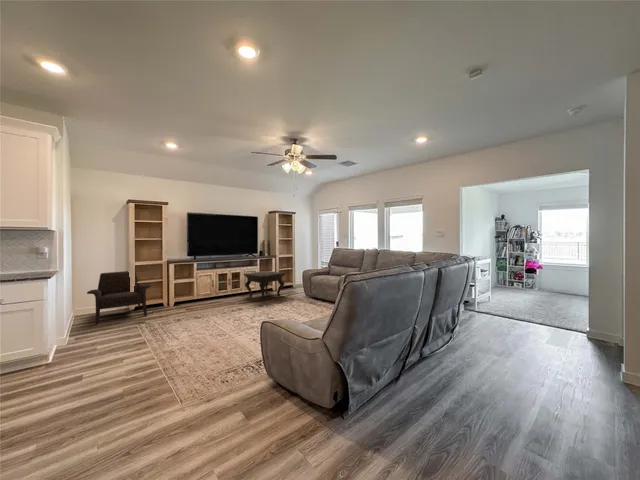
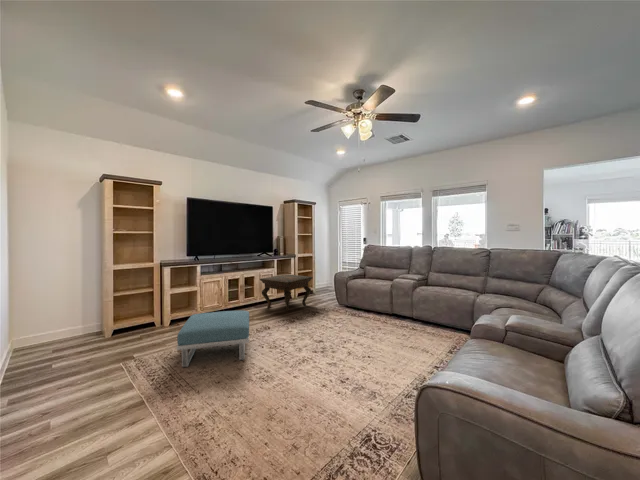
armchair: present [87,271,151,324] -> none [34,278,140,365]
footstool: none [171,294,225,327] -> present [177,310,249,367]

